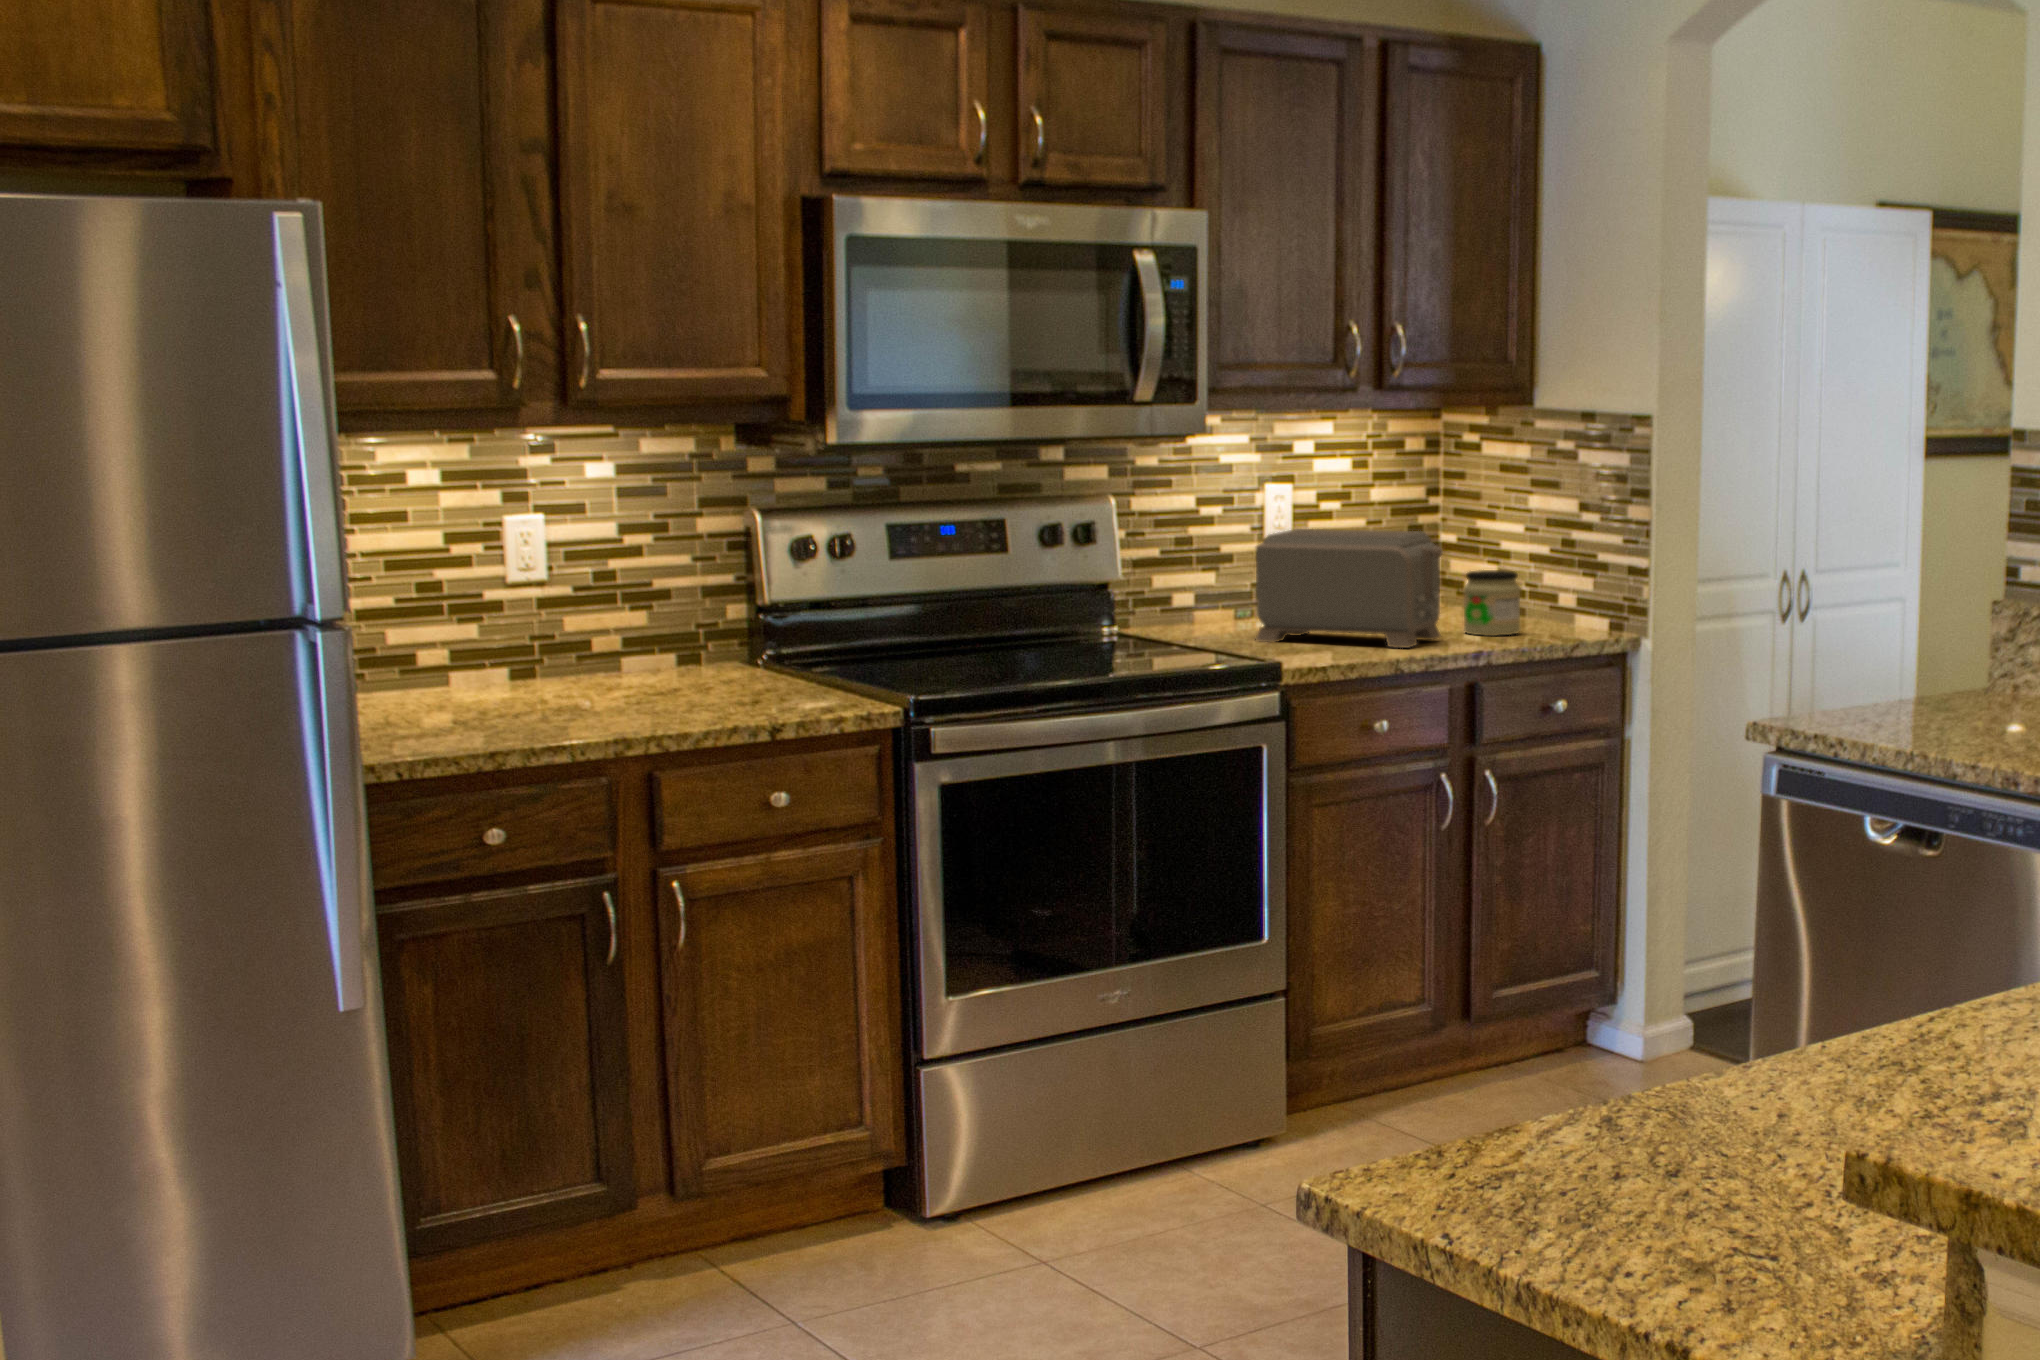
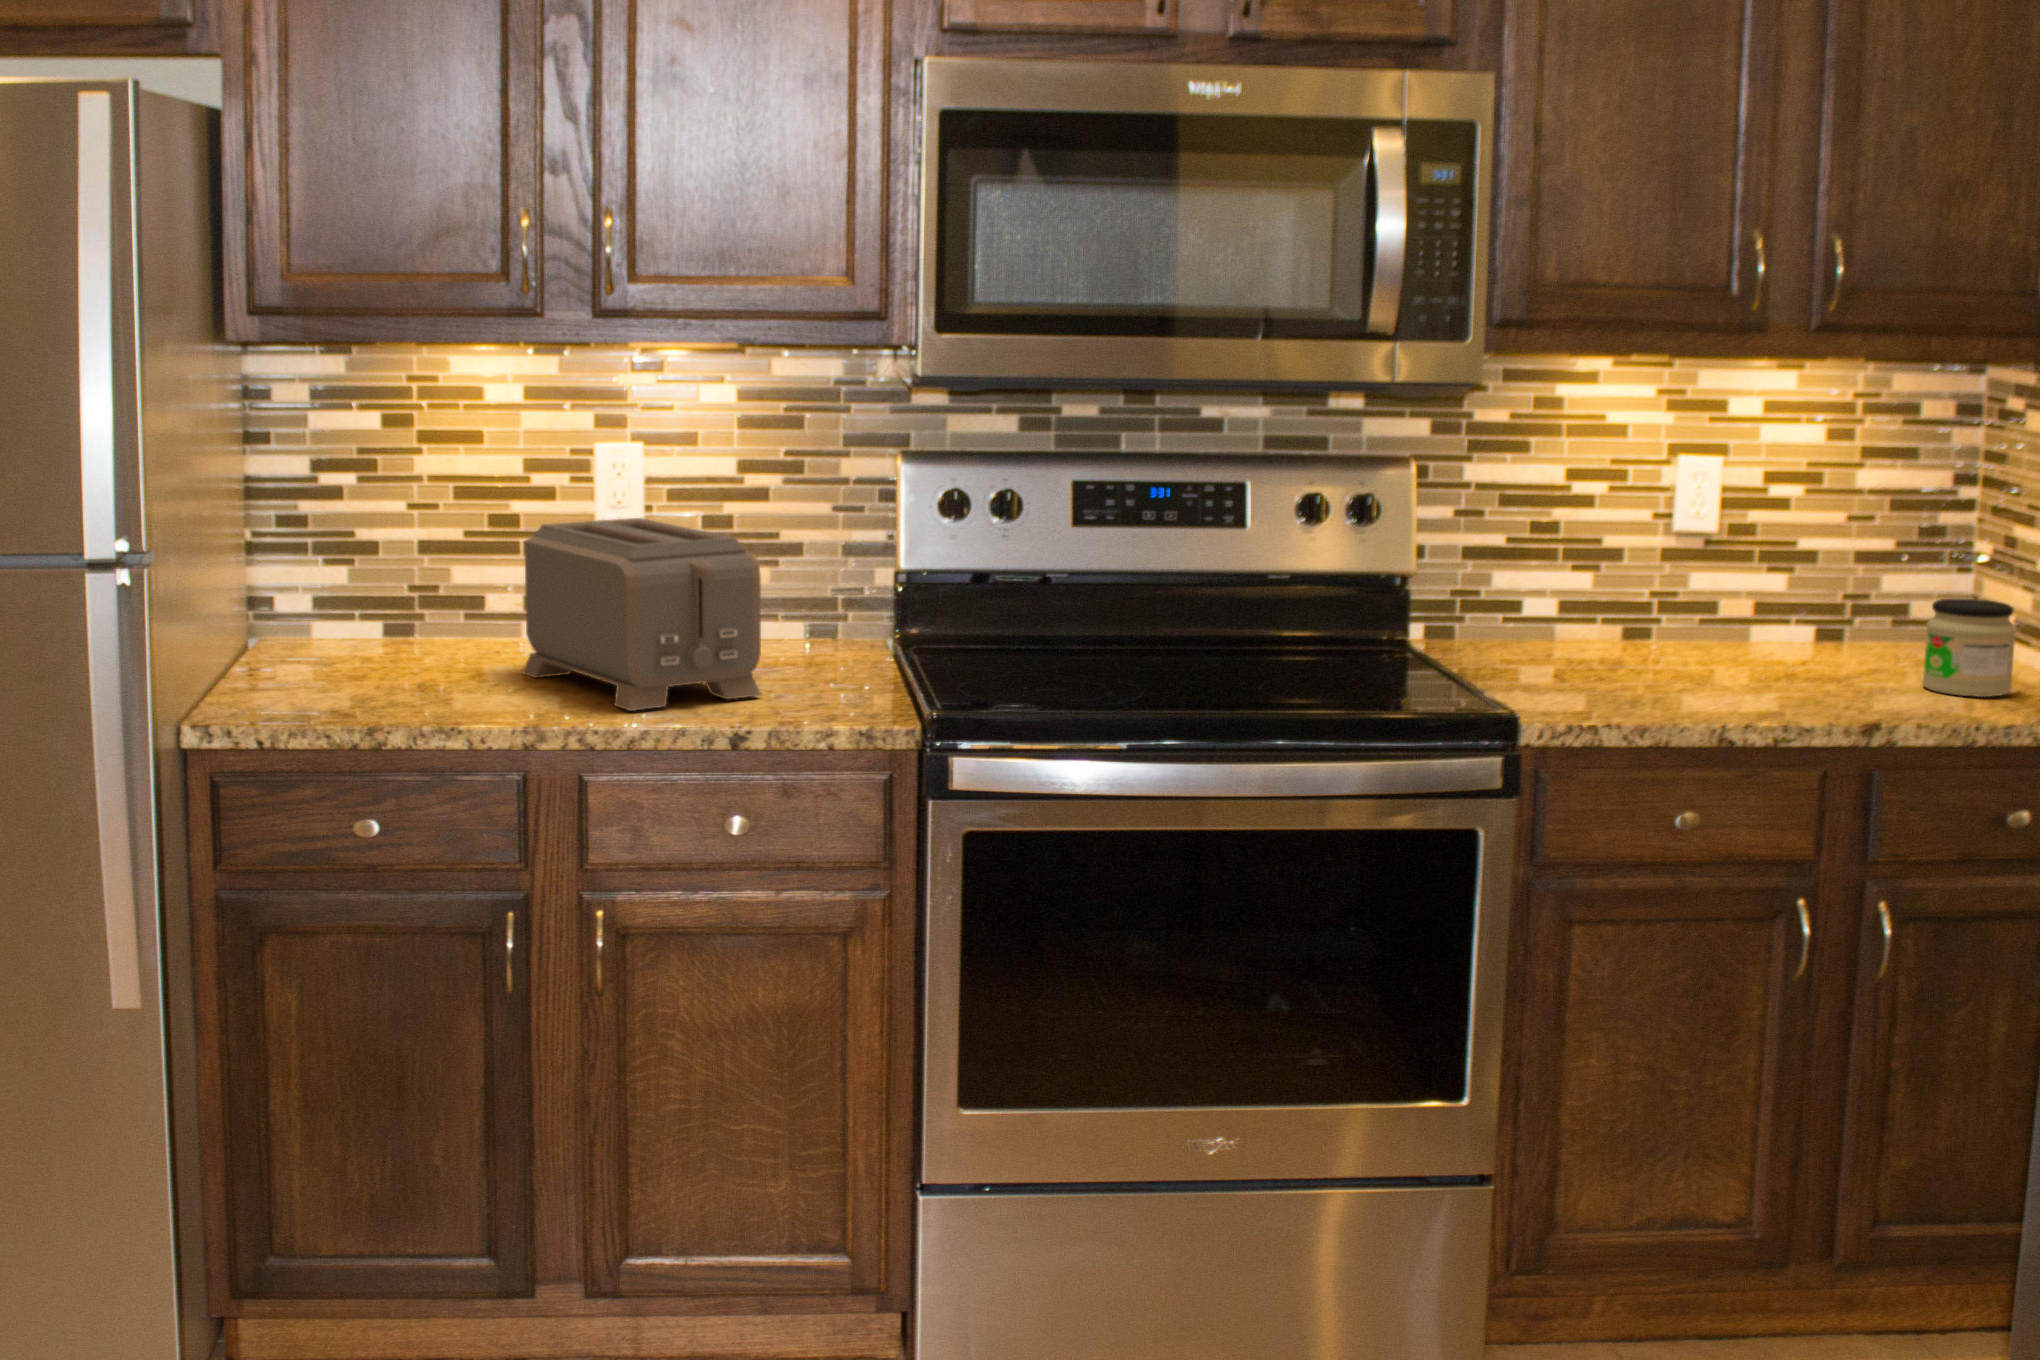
toaster: present [1256,529,1443,648] -> present [522,518,761,711]

